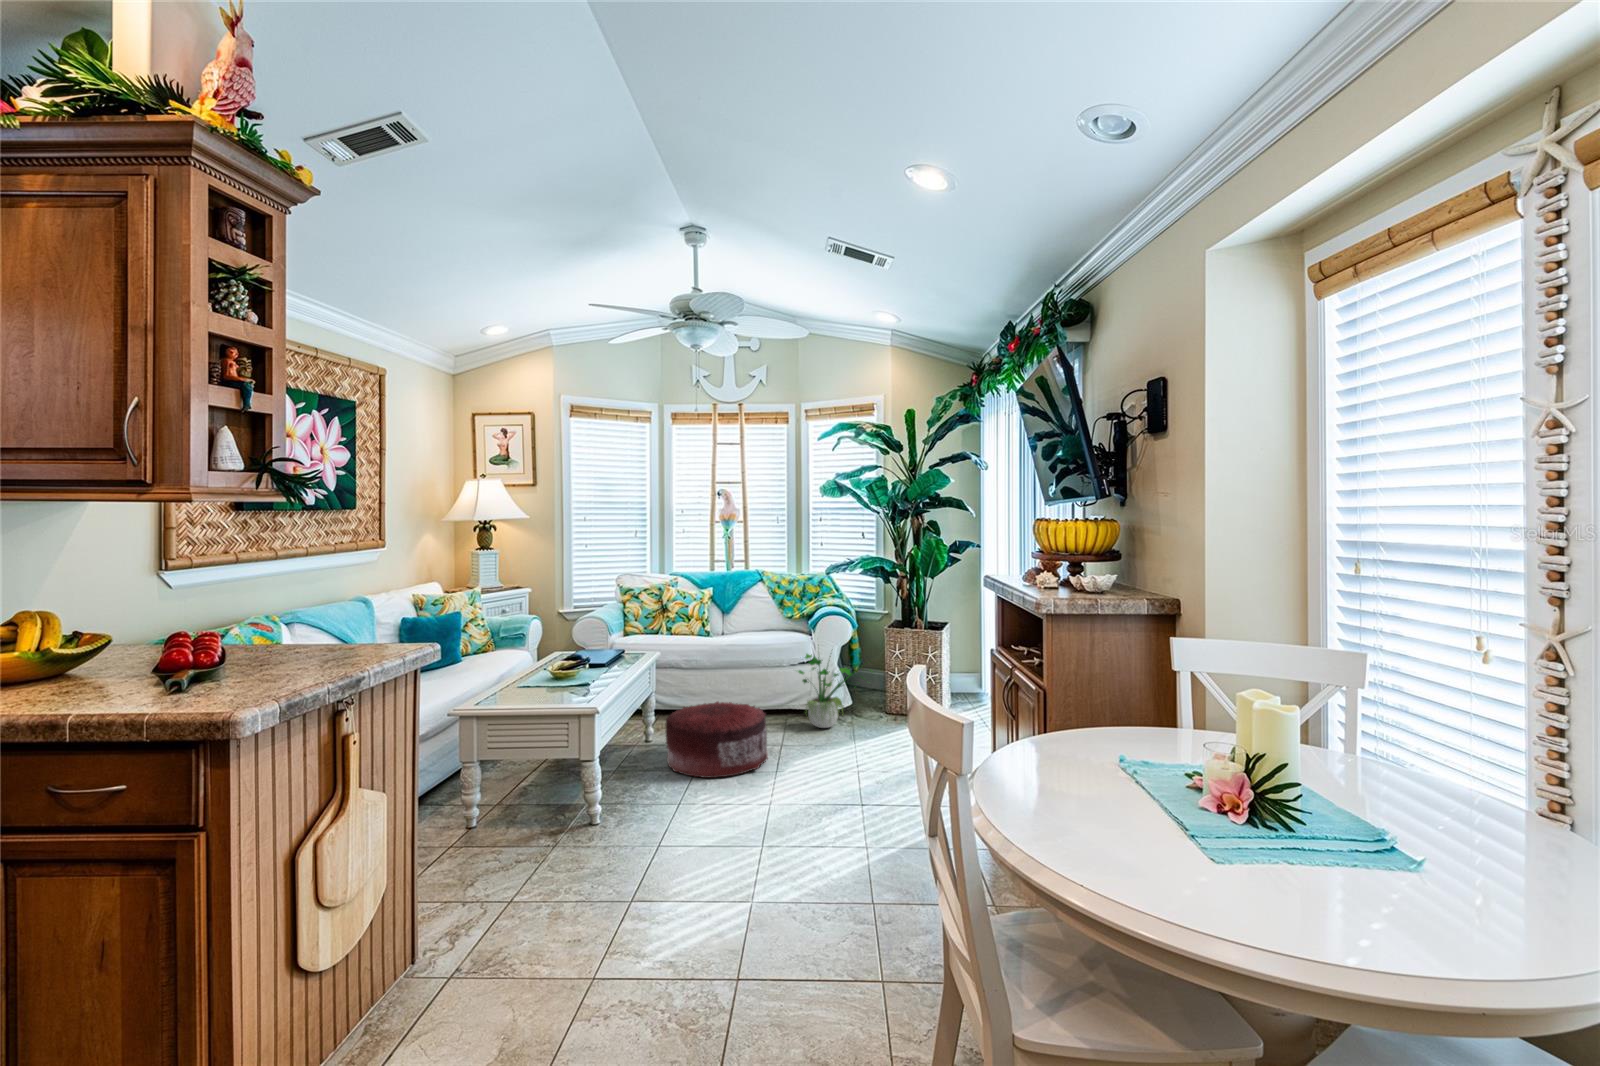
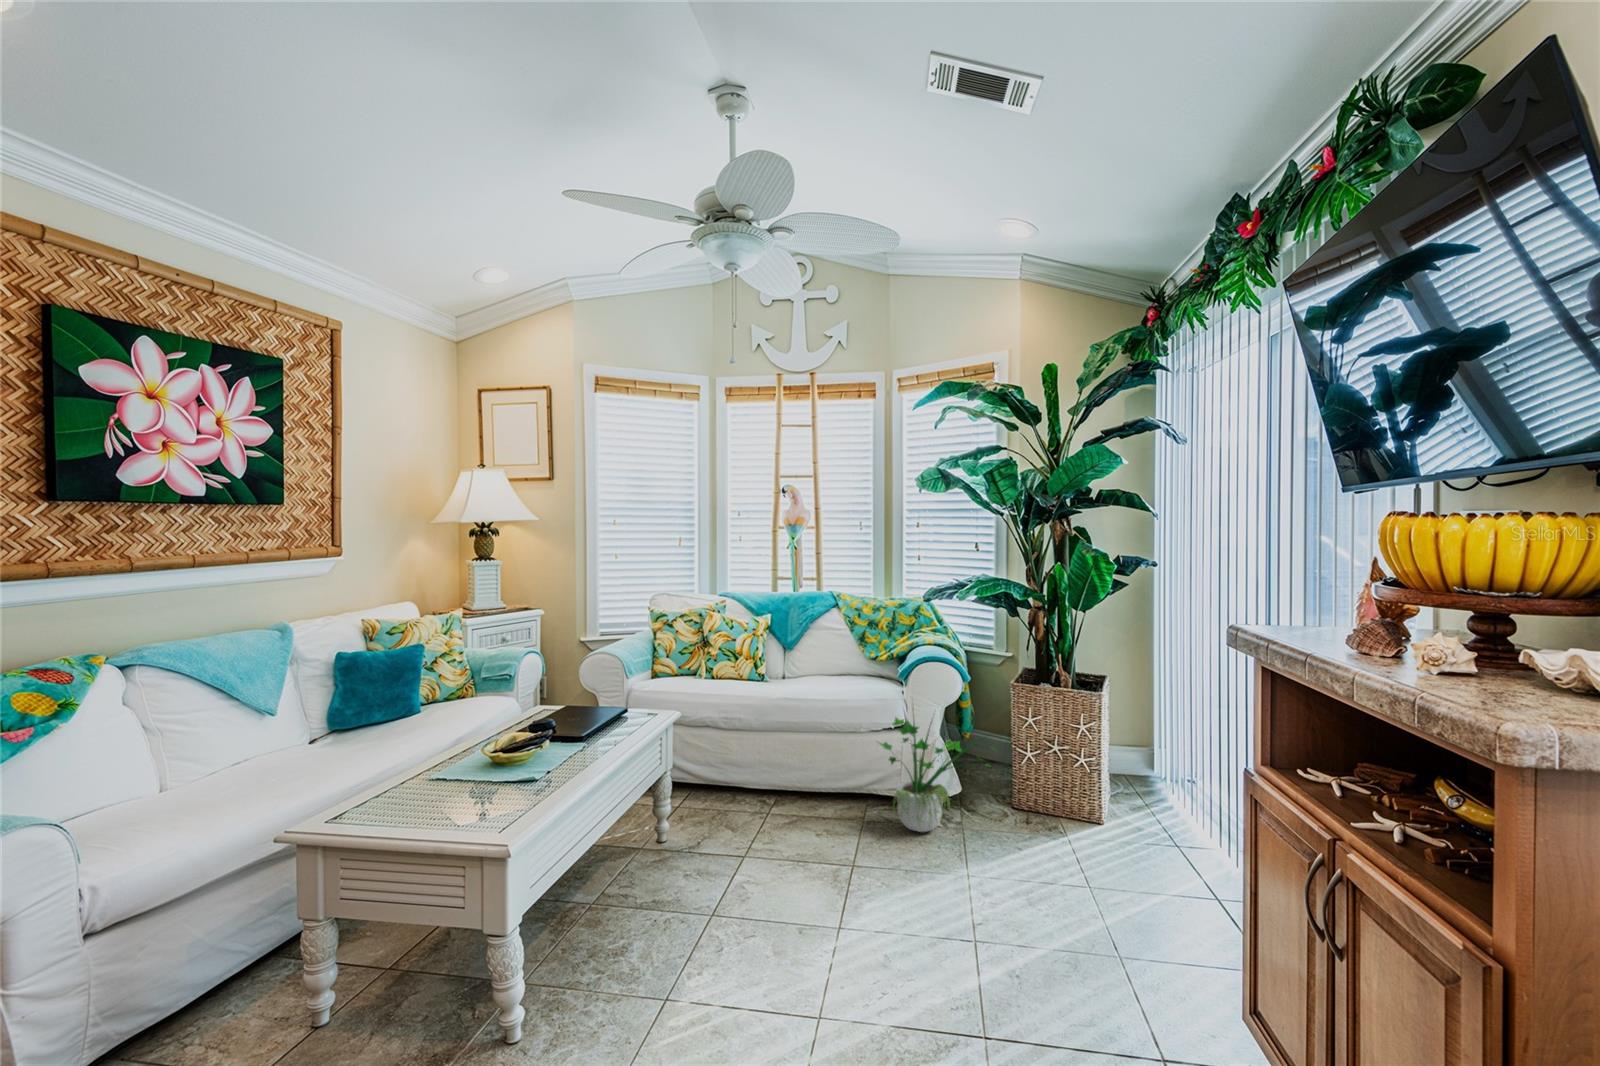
pouf: present [666,701,768,778] -> none [671,792,832,937]

